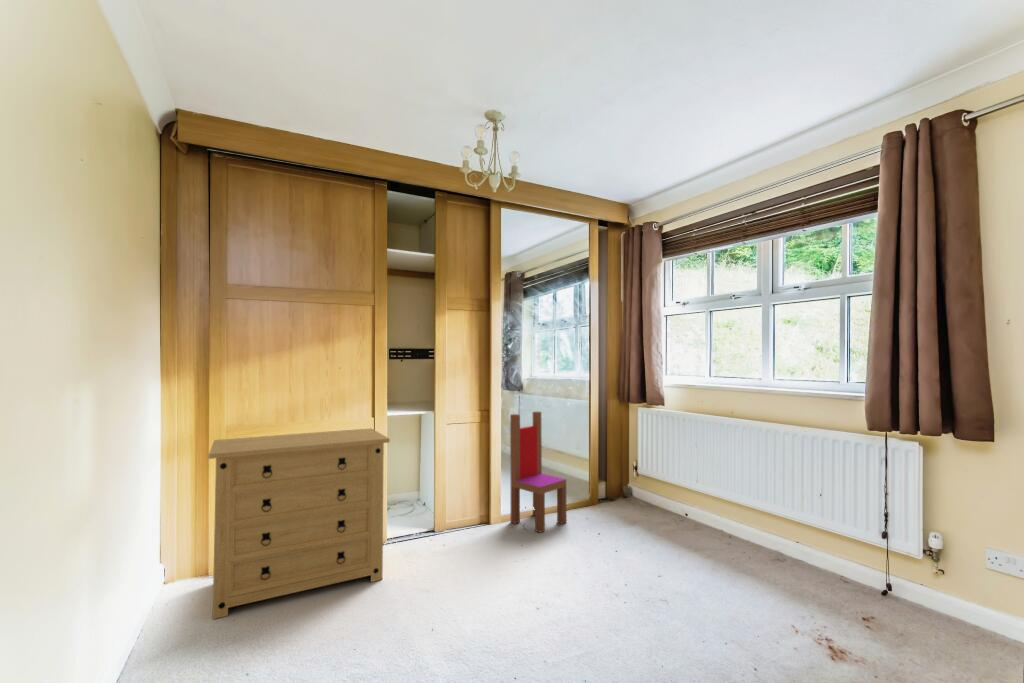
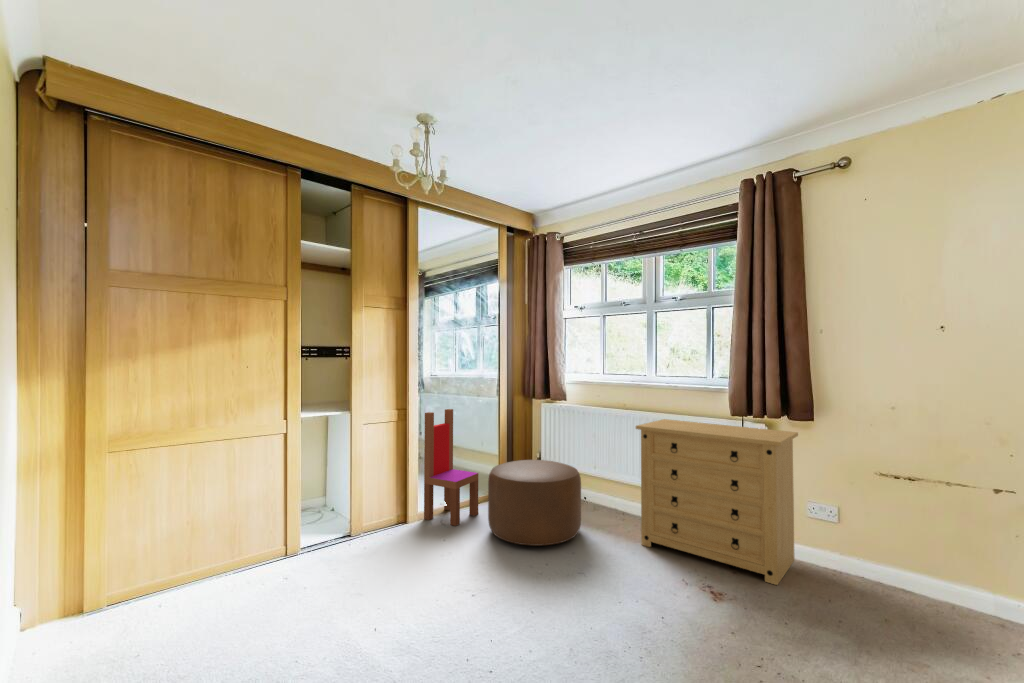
dresser: present [209,428,390,619] -> present [636,419,798,585]
ottoman: none [571,469,675,564] -> present [488,460,581,546]

